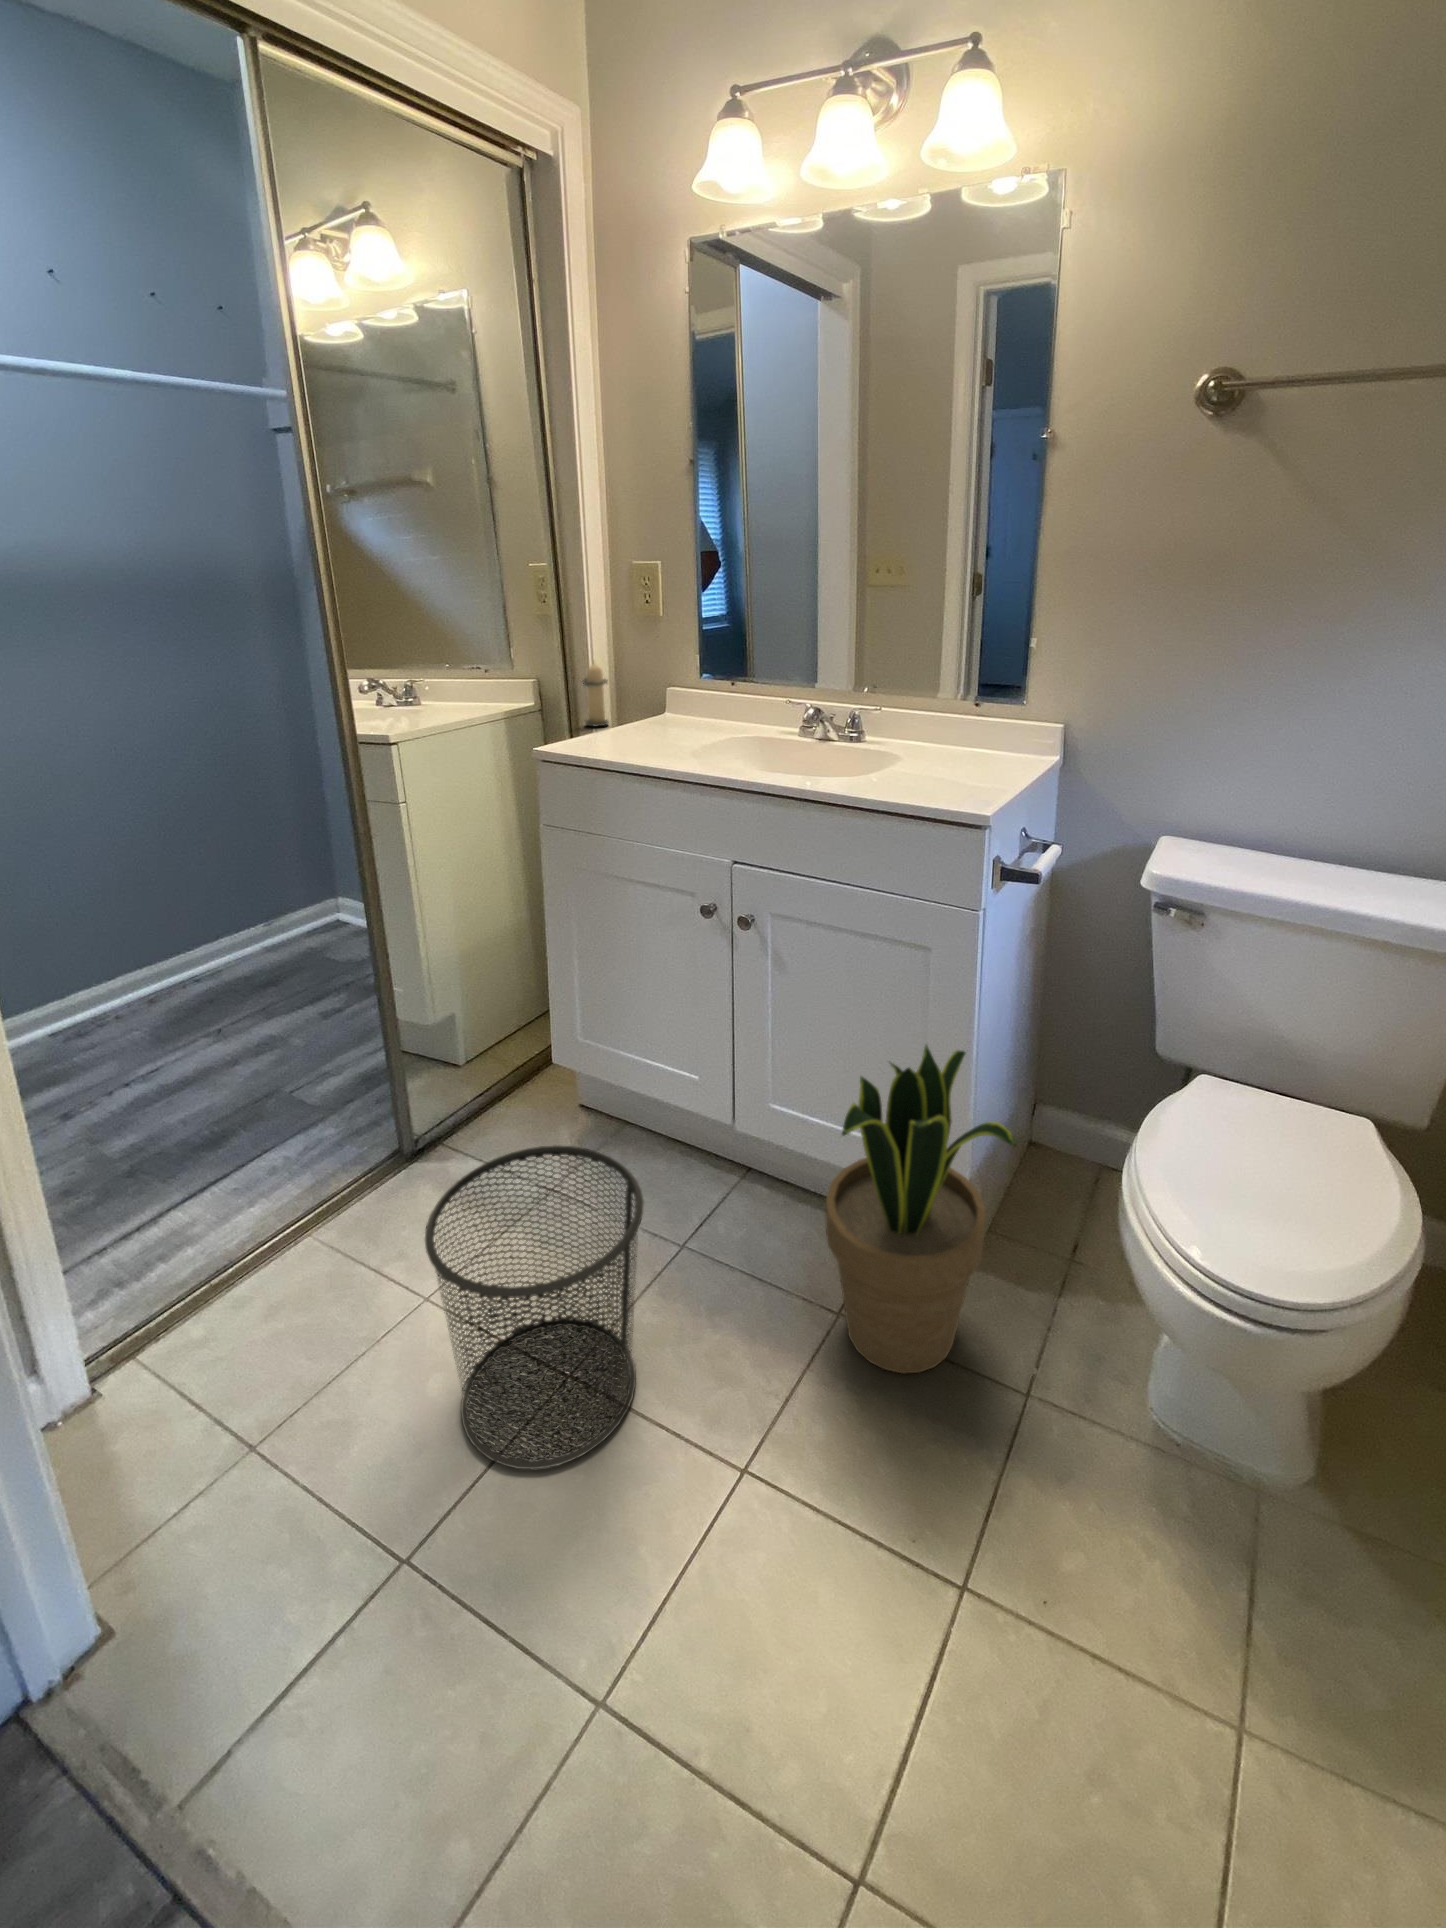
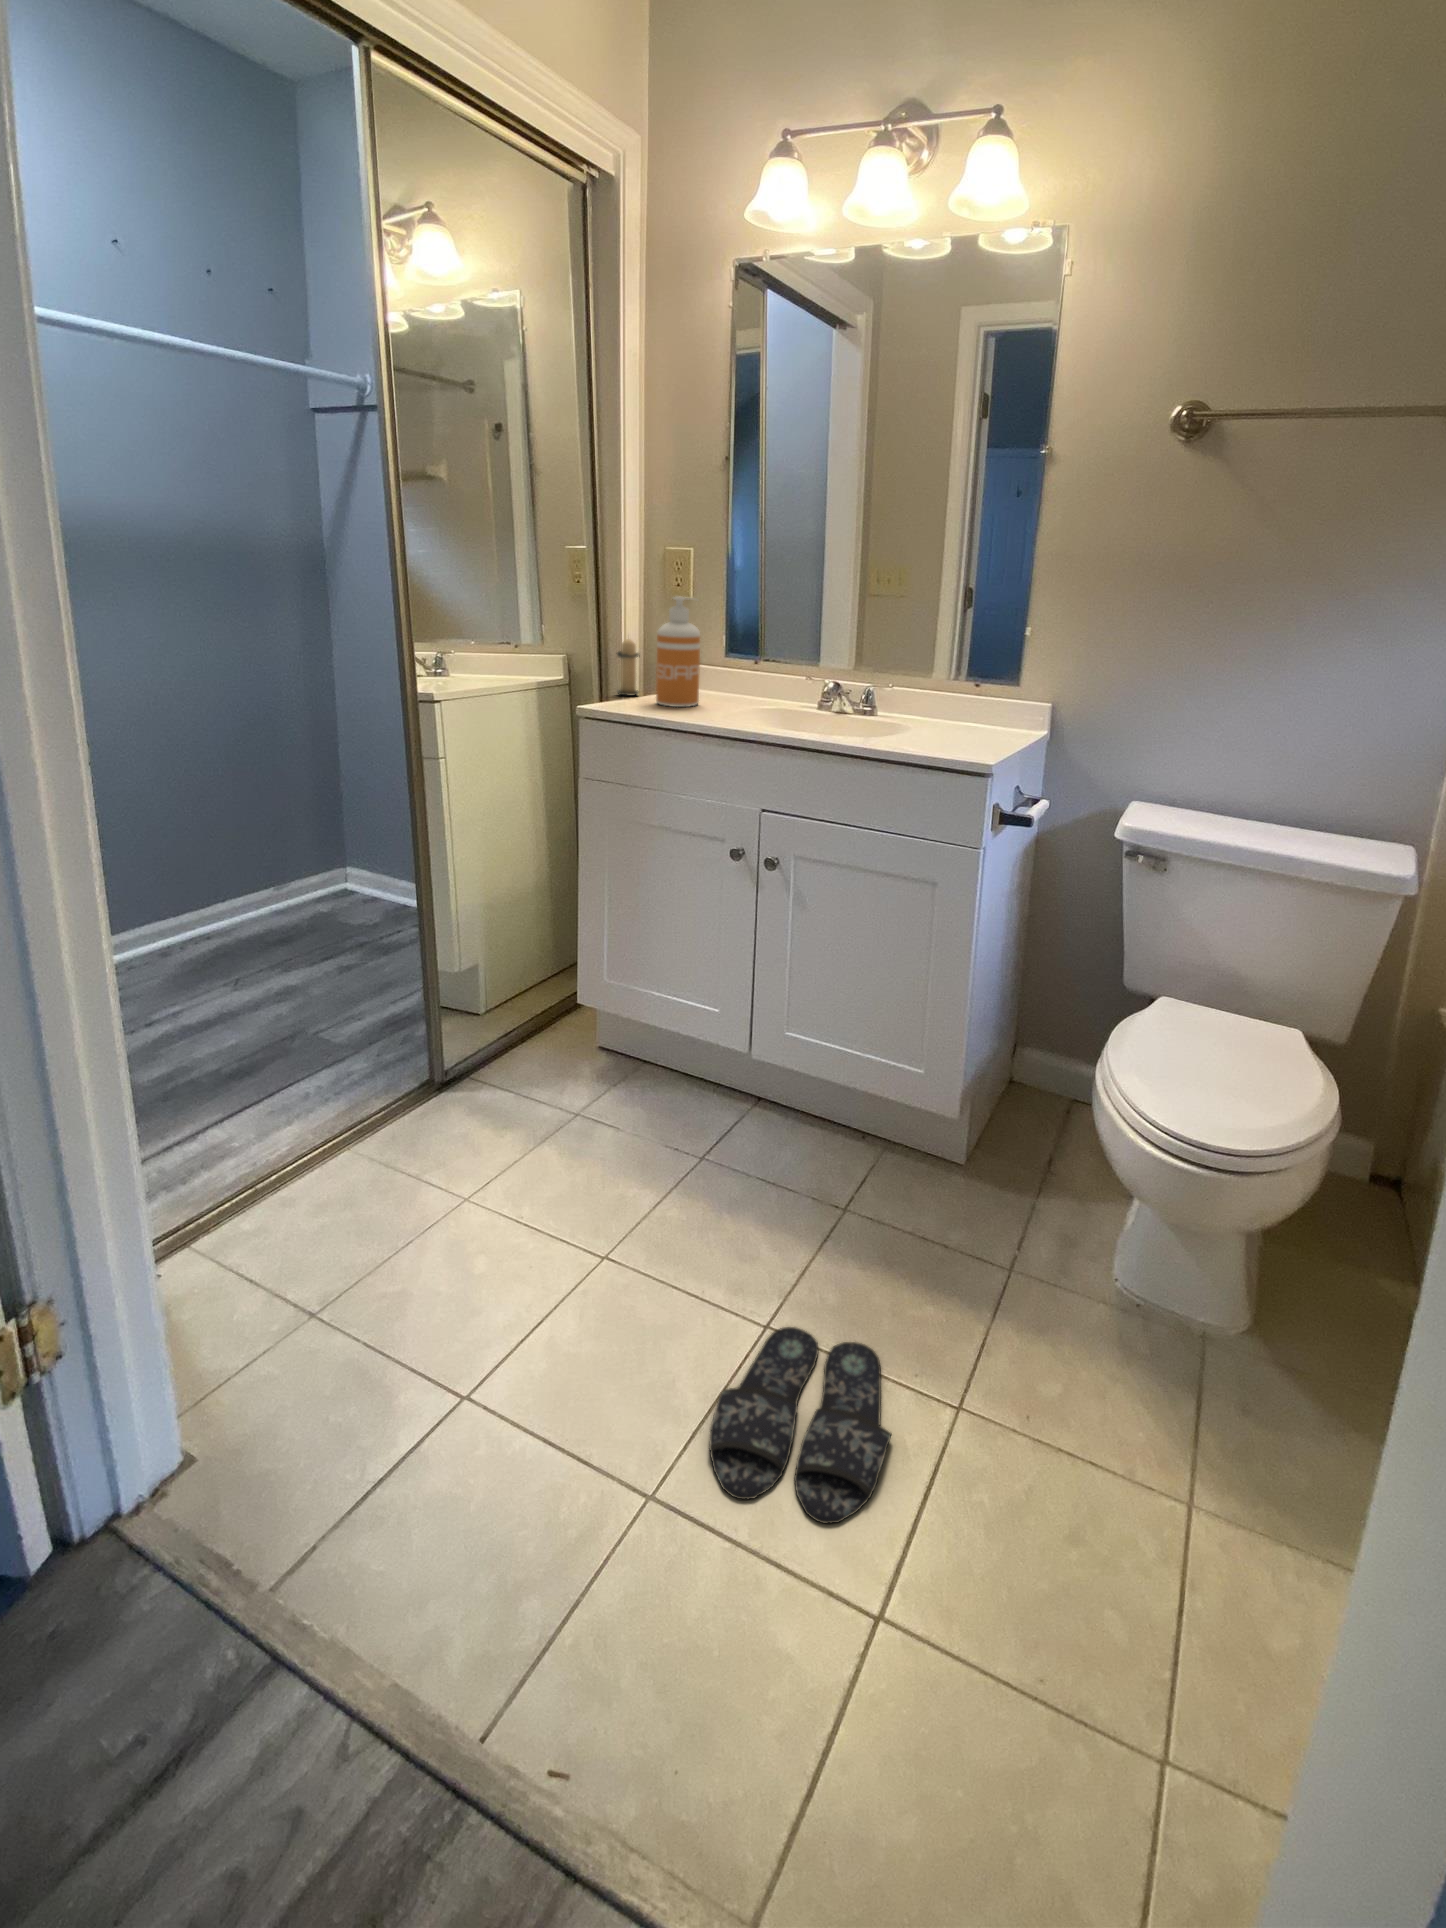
soap dispenser: none [621,619,671,740] -> present [656,597,700,707]
potted plant: present [826,1046,1016,1373] -> none [837,965,1009,1254]
waste bin: present [425,1145,644,1469] -> none [486,1050,683,1330]
slippers: none [671,1469,883,1739] -> present [709,1327,891,1523]

